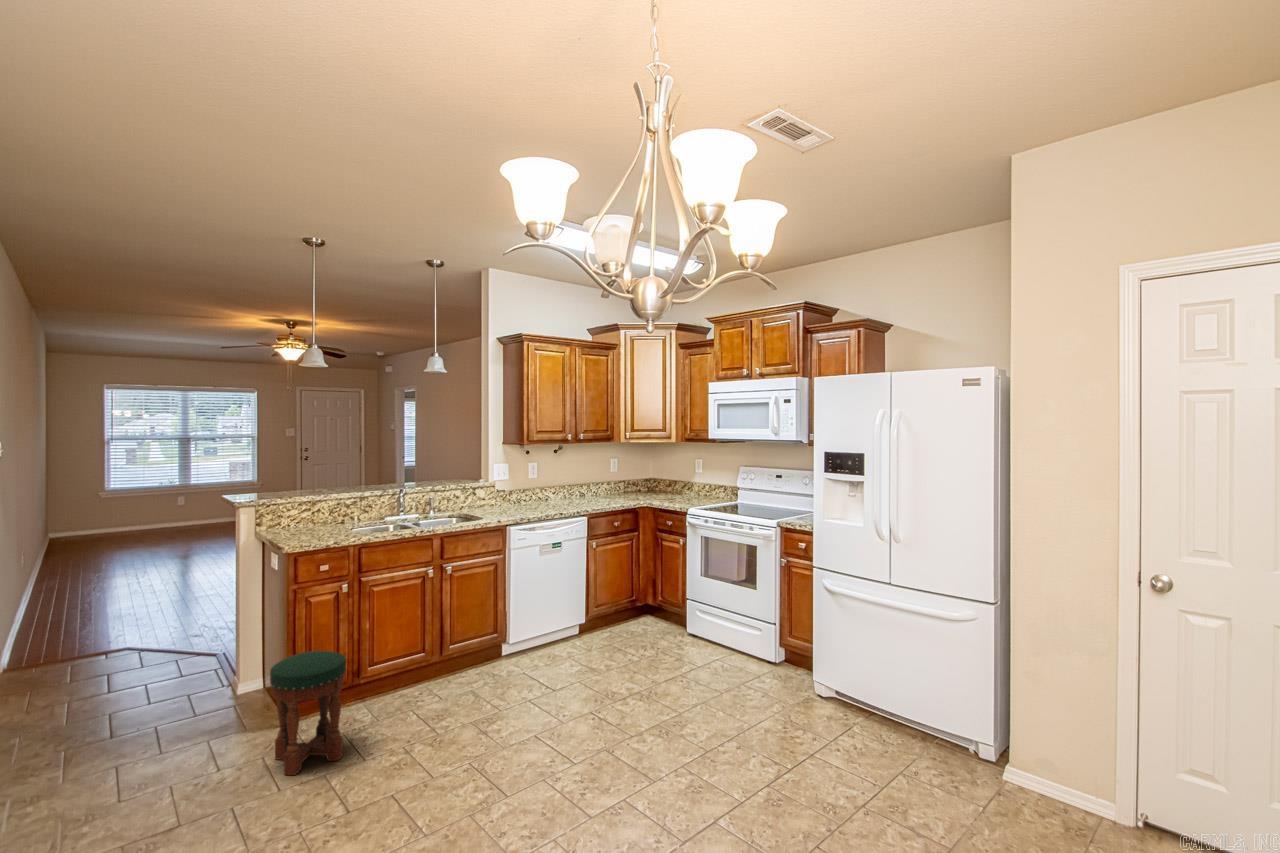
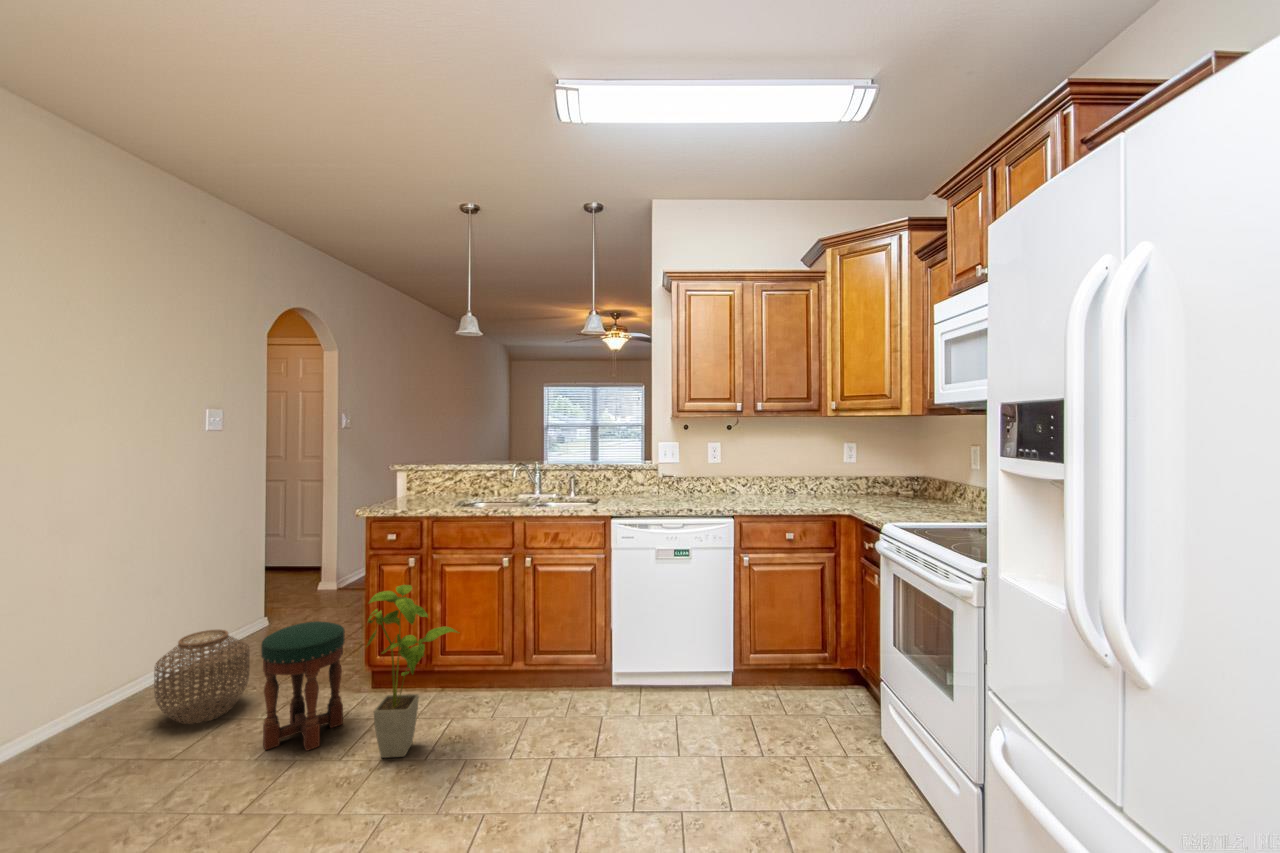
house plant: none [384,593,460,739] -> present [367,585,458,758]
woven basket: none [92,696,198,805] -> present [154,630,250,724]

